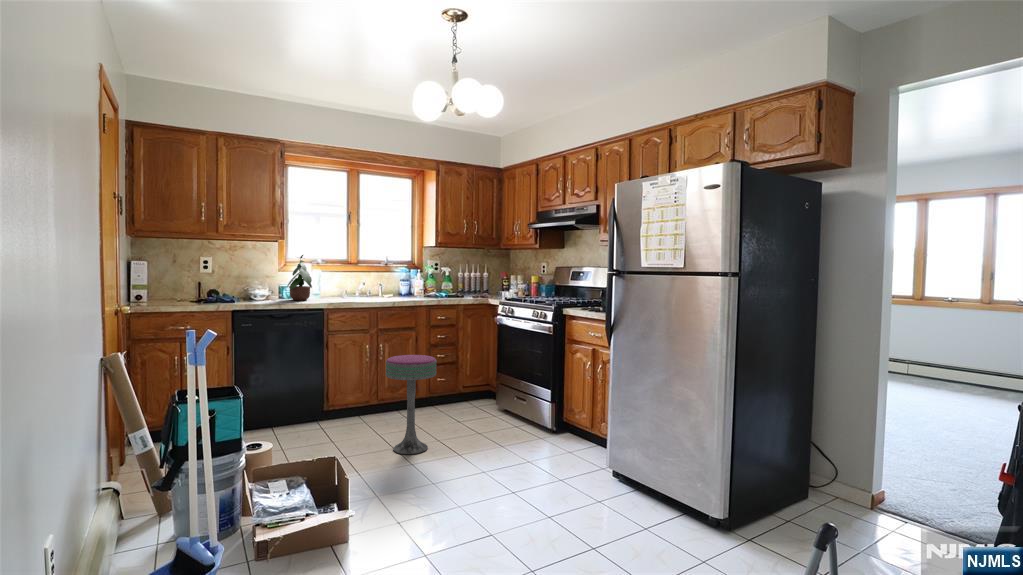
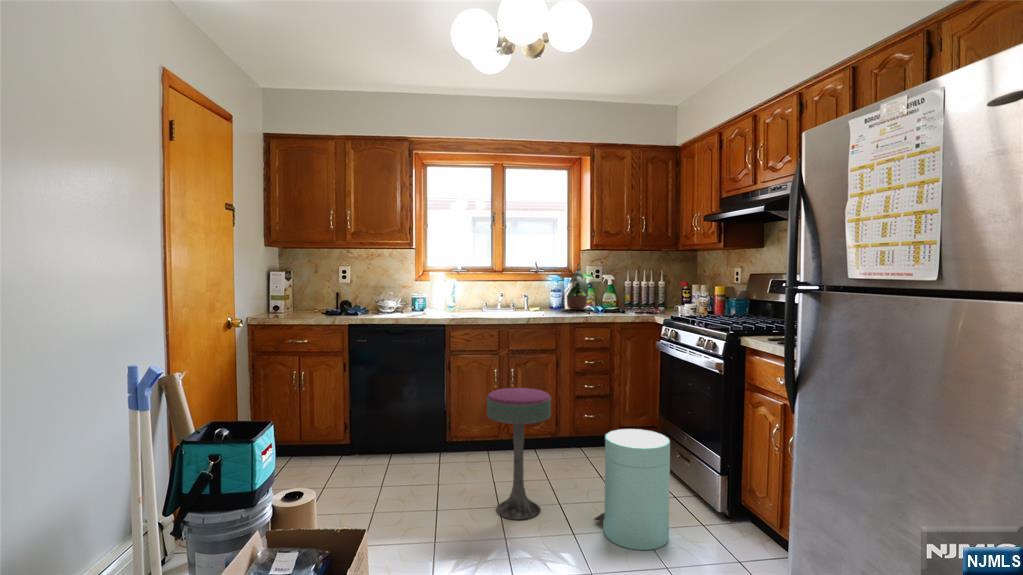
potted plant: present [287,255,312,300] -> present [566,263,589,310]
trash can: none [471,377,525,458] -> present [594,429,670,550]

